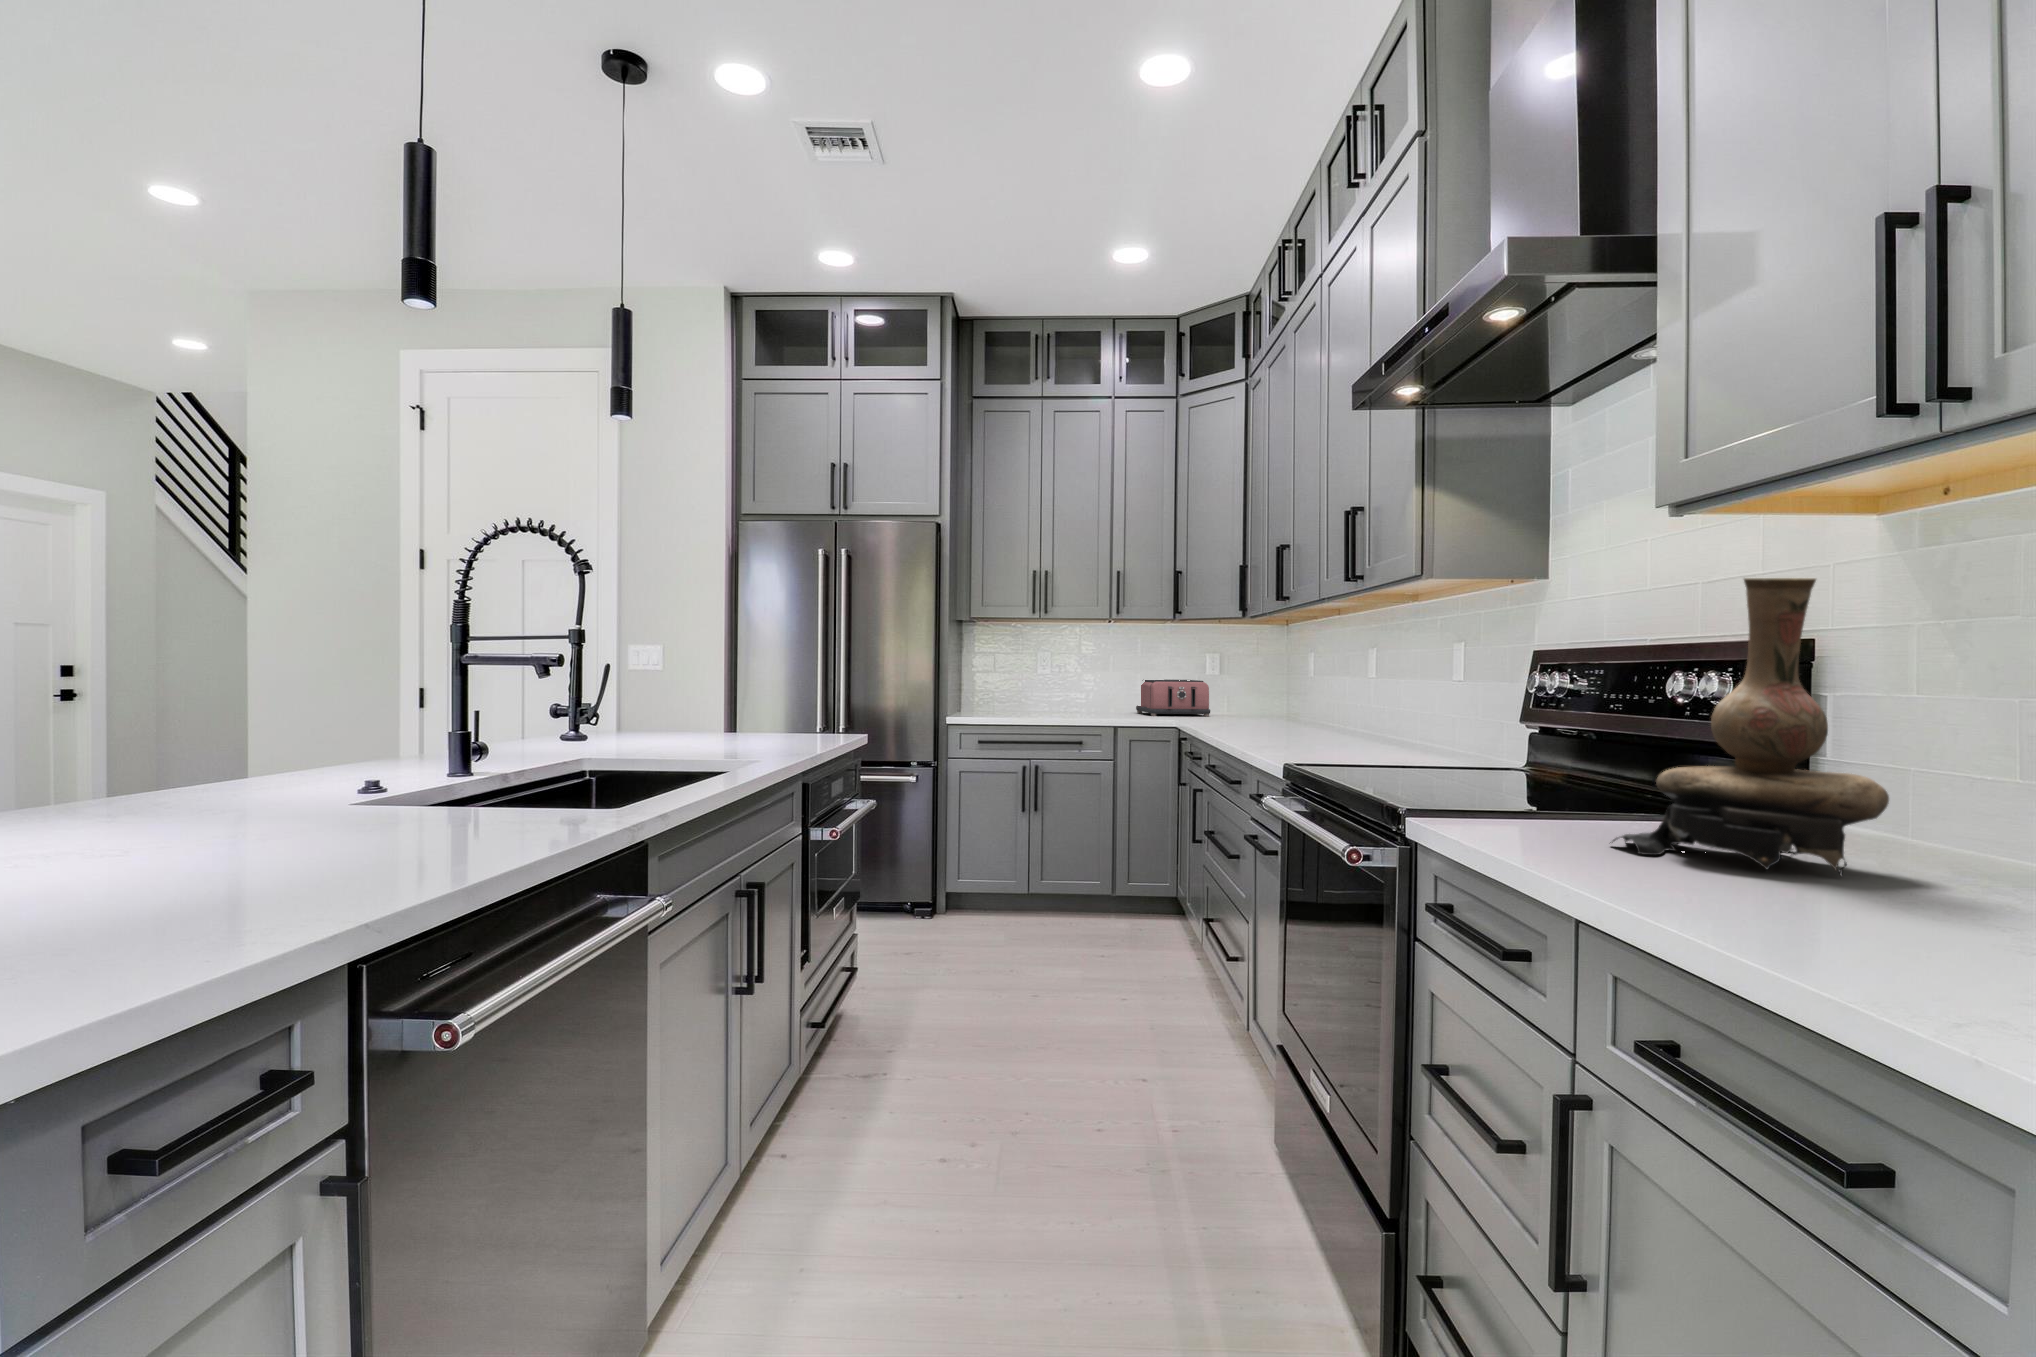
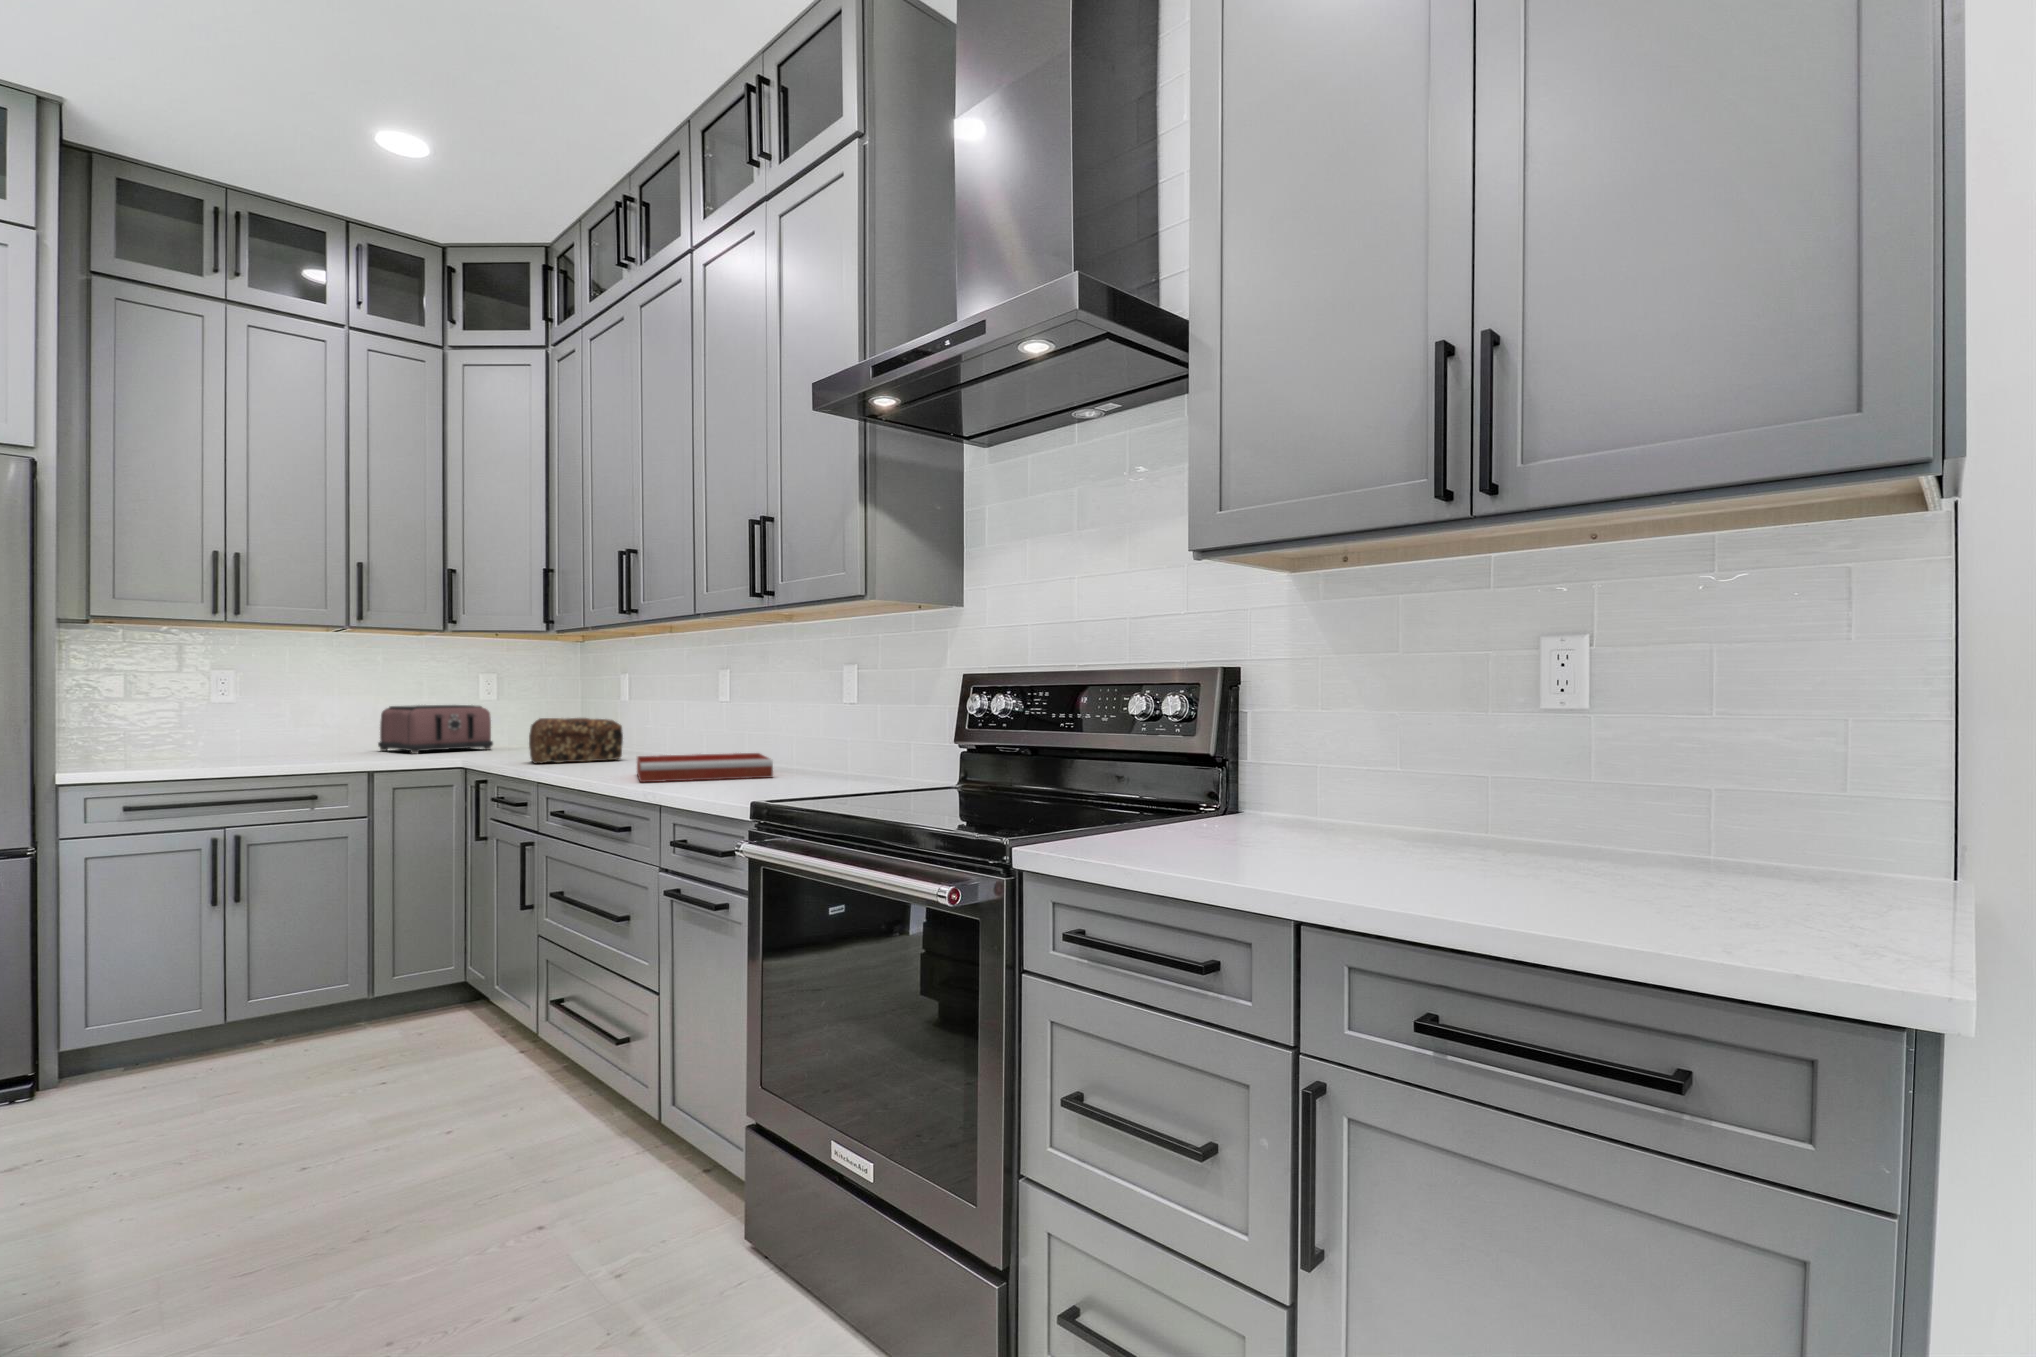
vase: present [1610,578,1889,876] -> none [1191,617,1368,857]
bread loaf: none [1212,691,1284,729] -> present [529,718,623,764]
tray: none [1253,724,1376,750] -> present [637,753,773,782]

